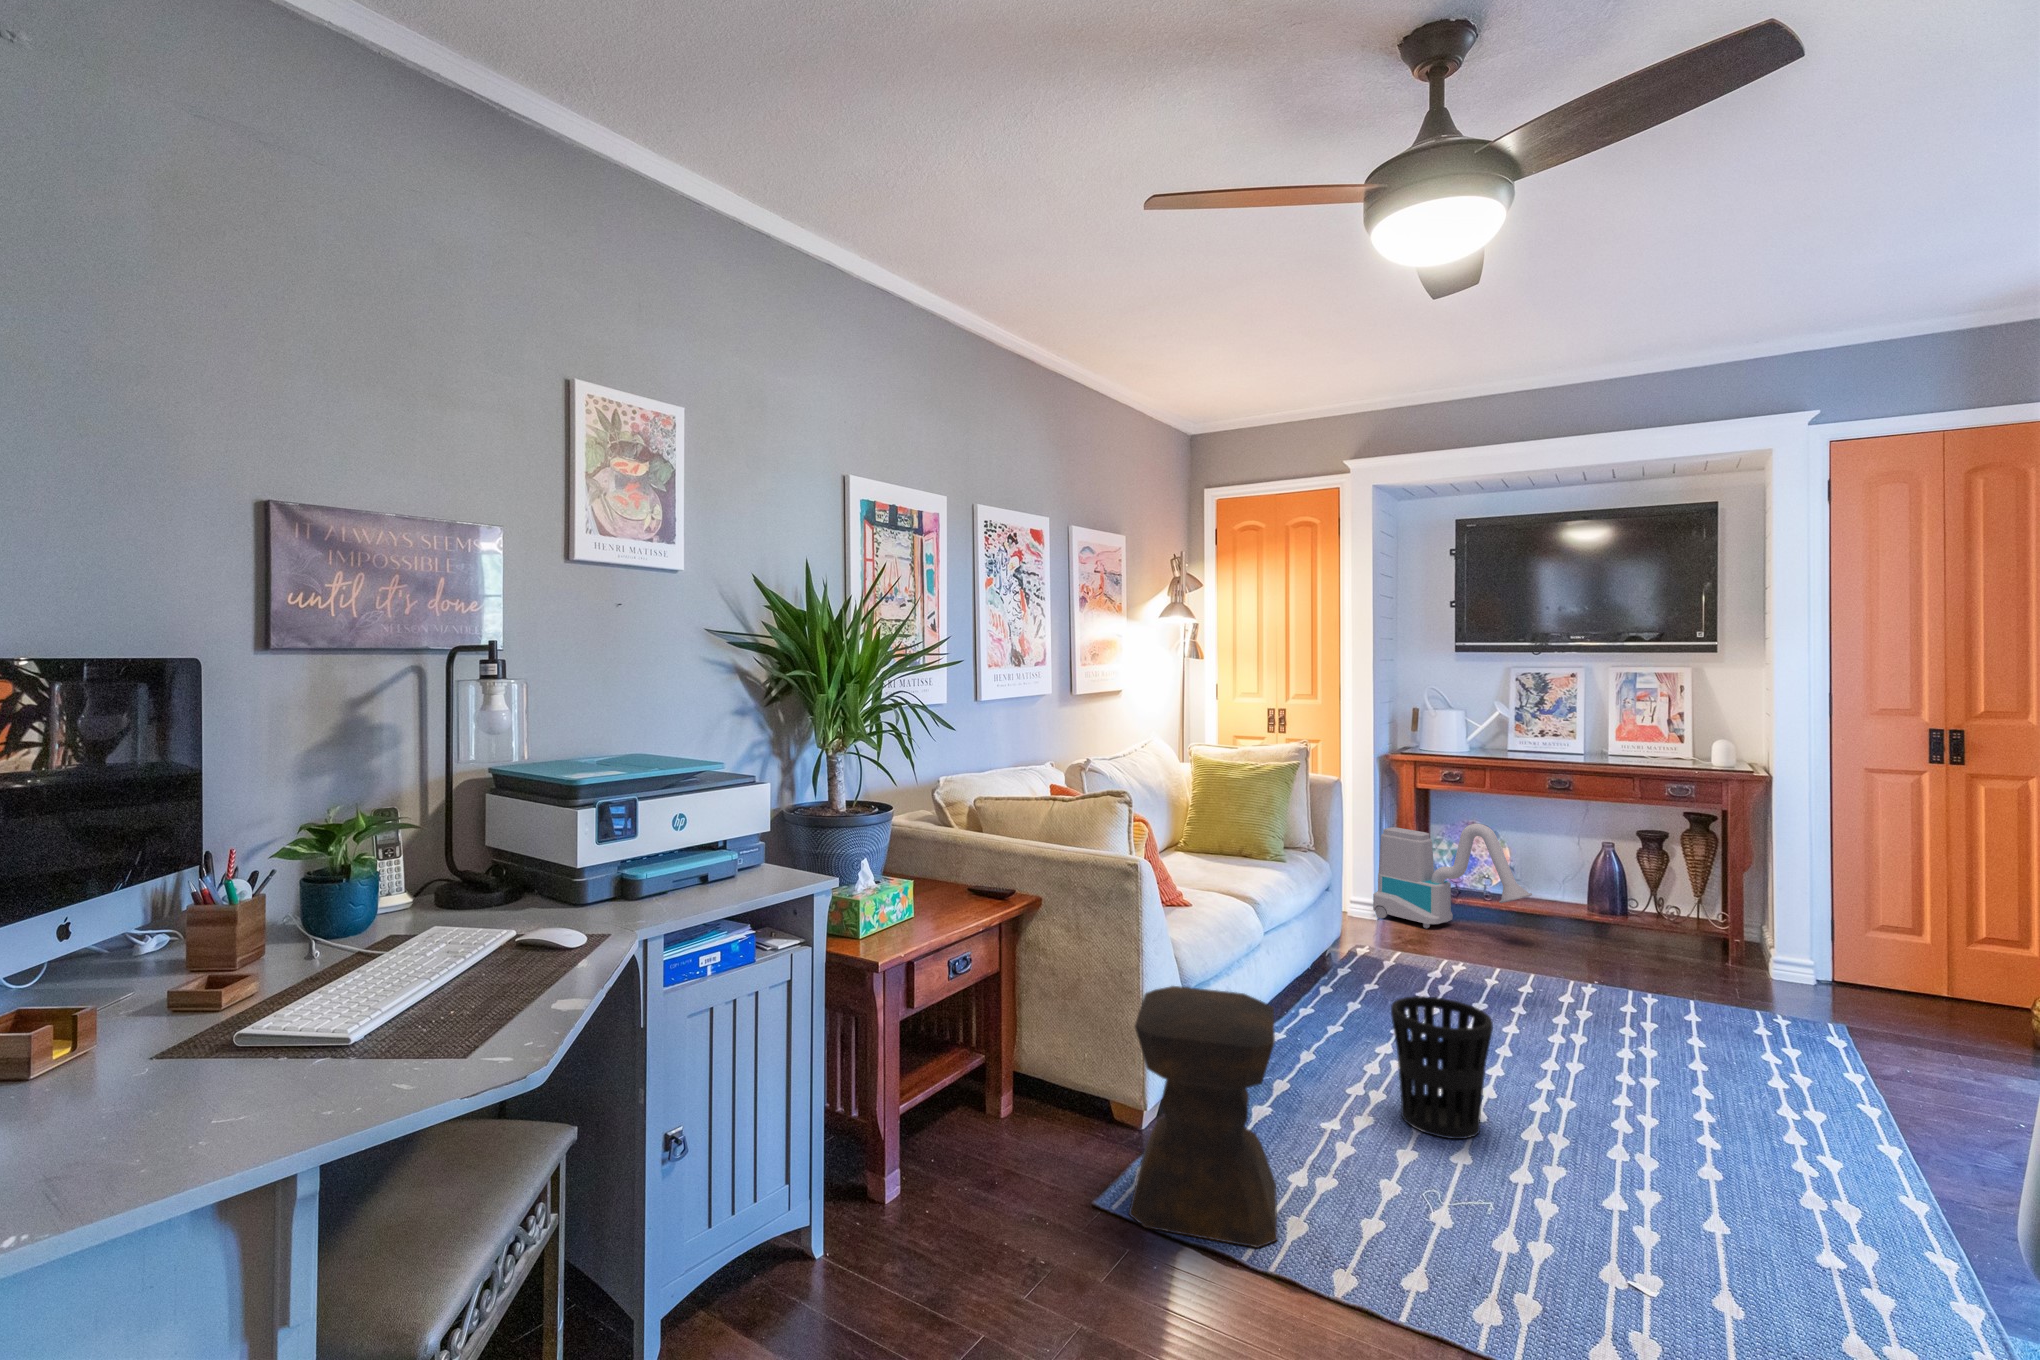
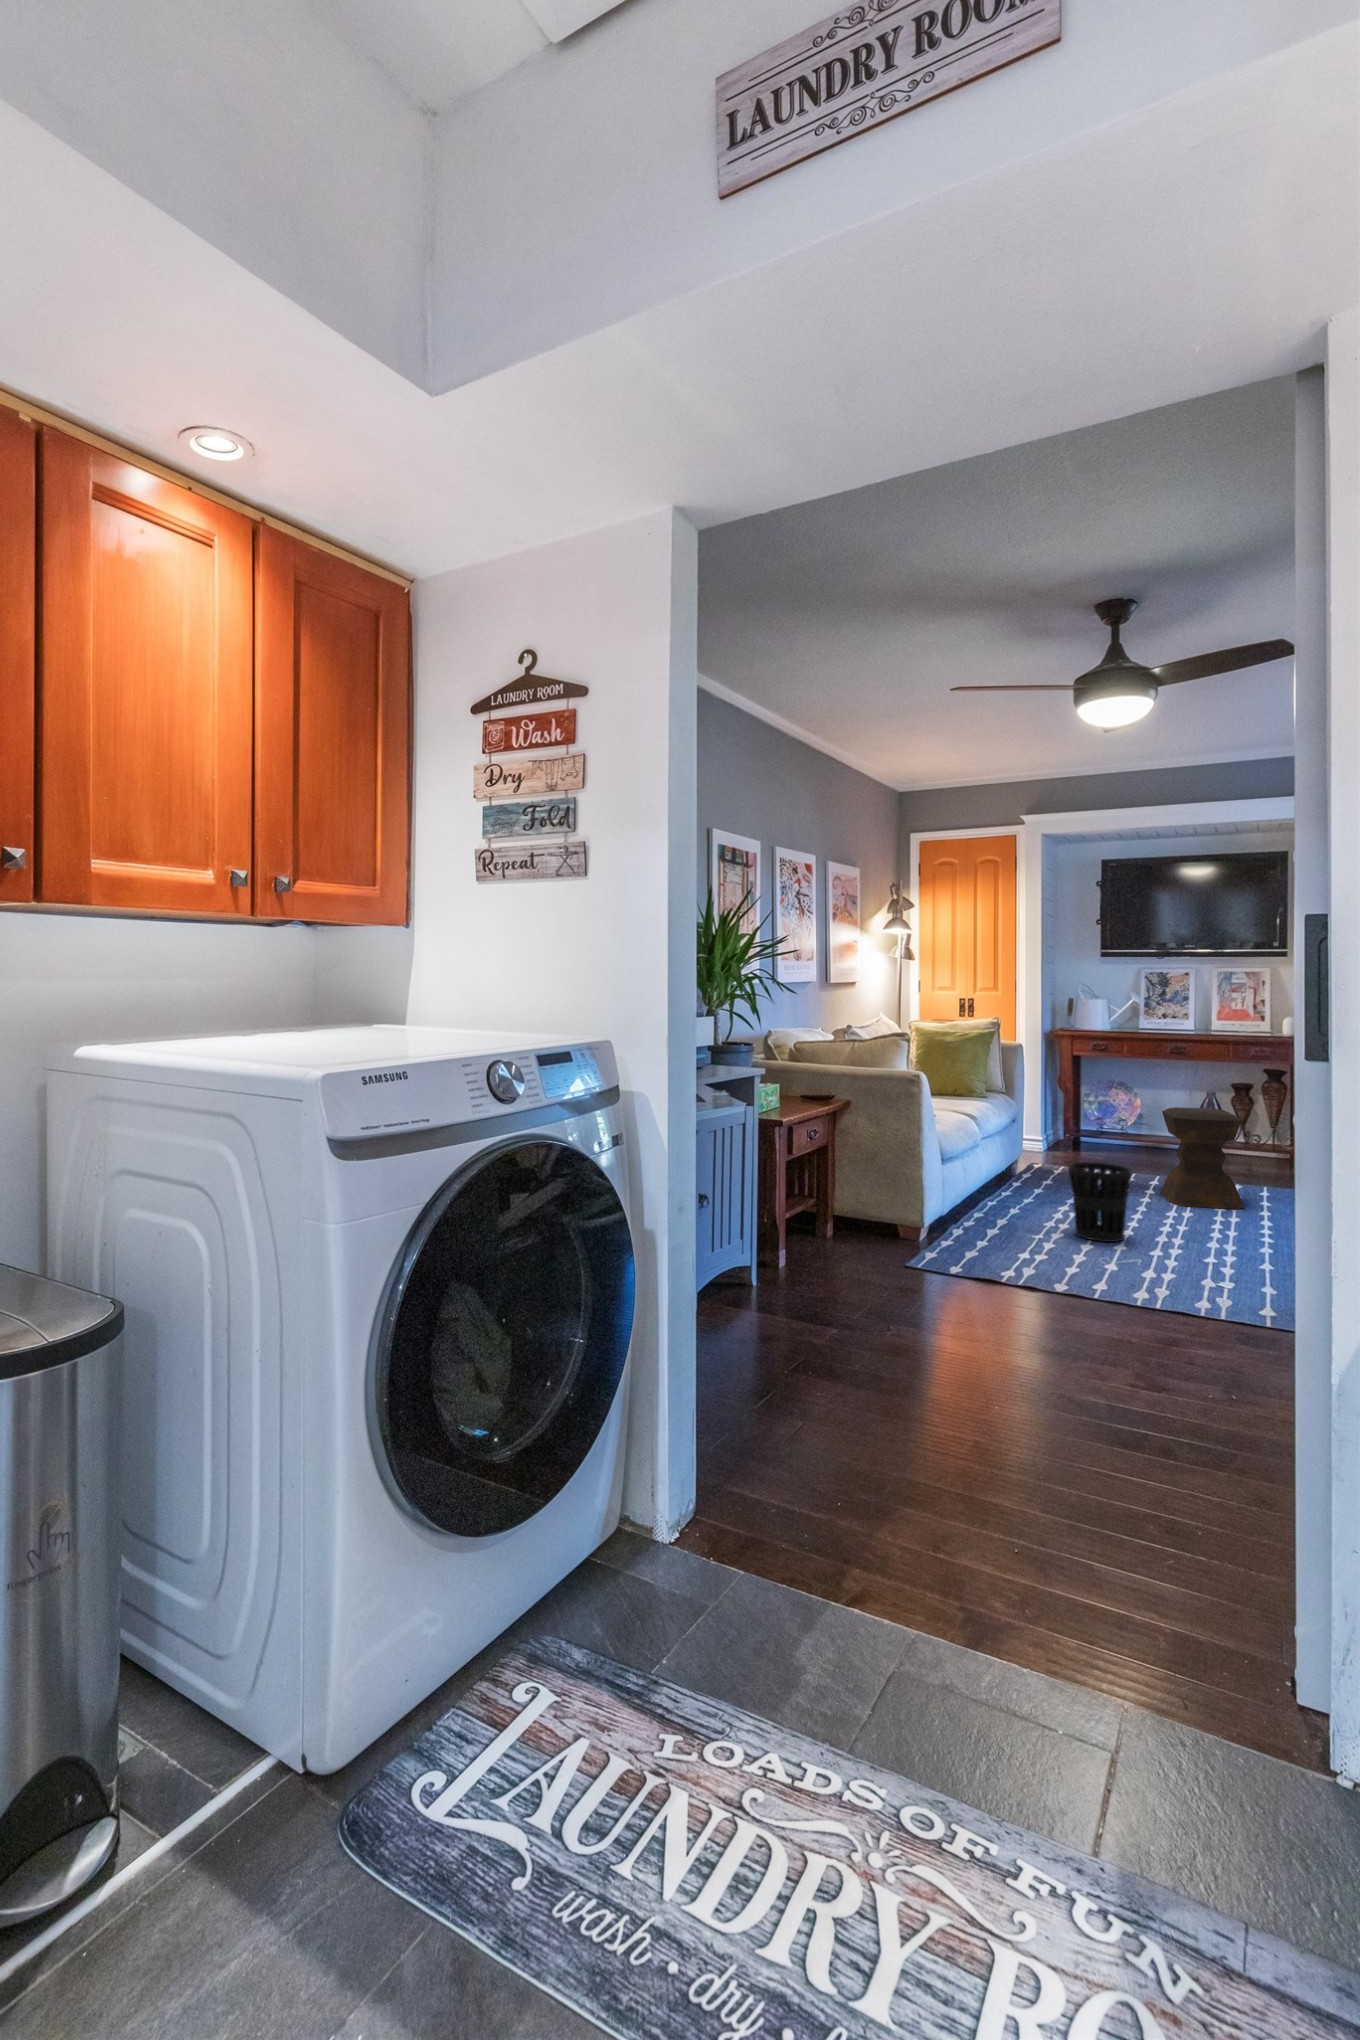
vacuum cleaner: present [1373,824,1532,929] -> none [1043,1078,1157,1156]
stool: present [1129,986,1278,1248] -> present [1160,1107,1244,1209]

